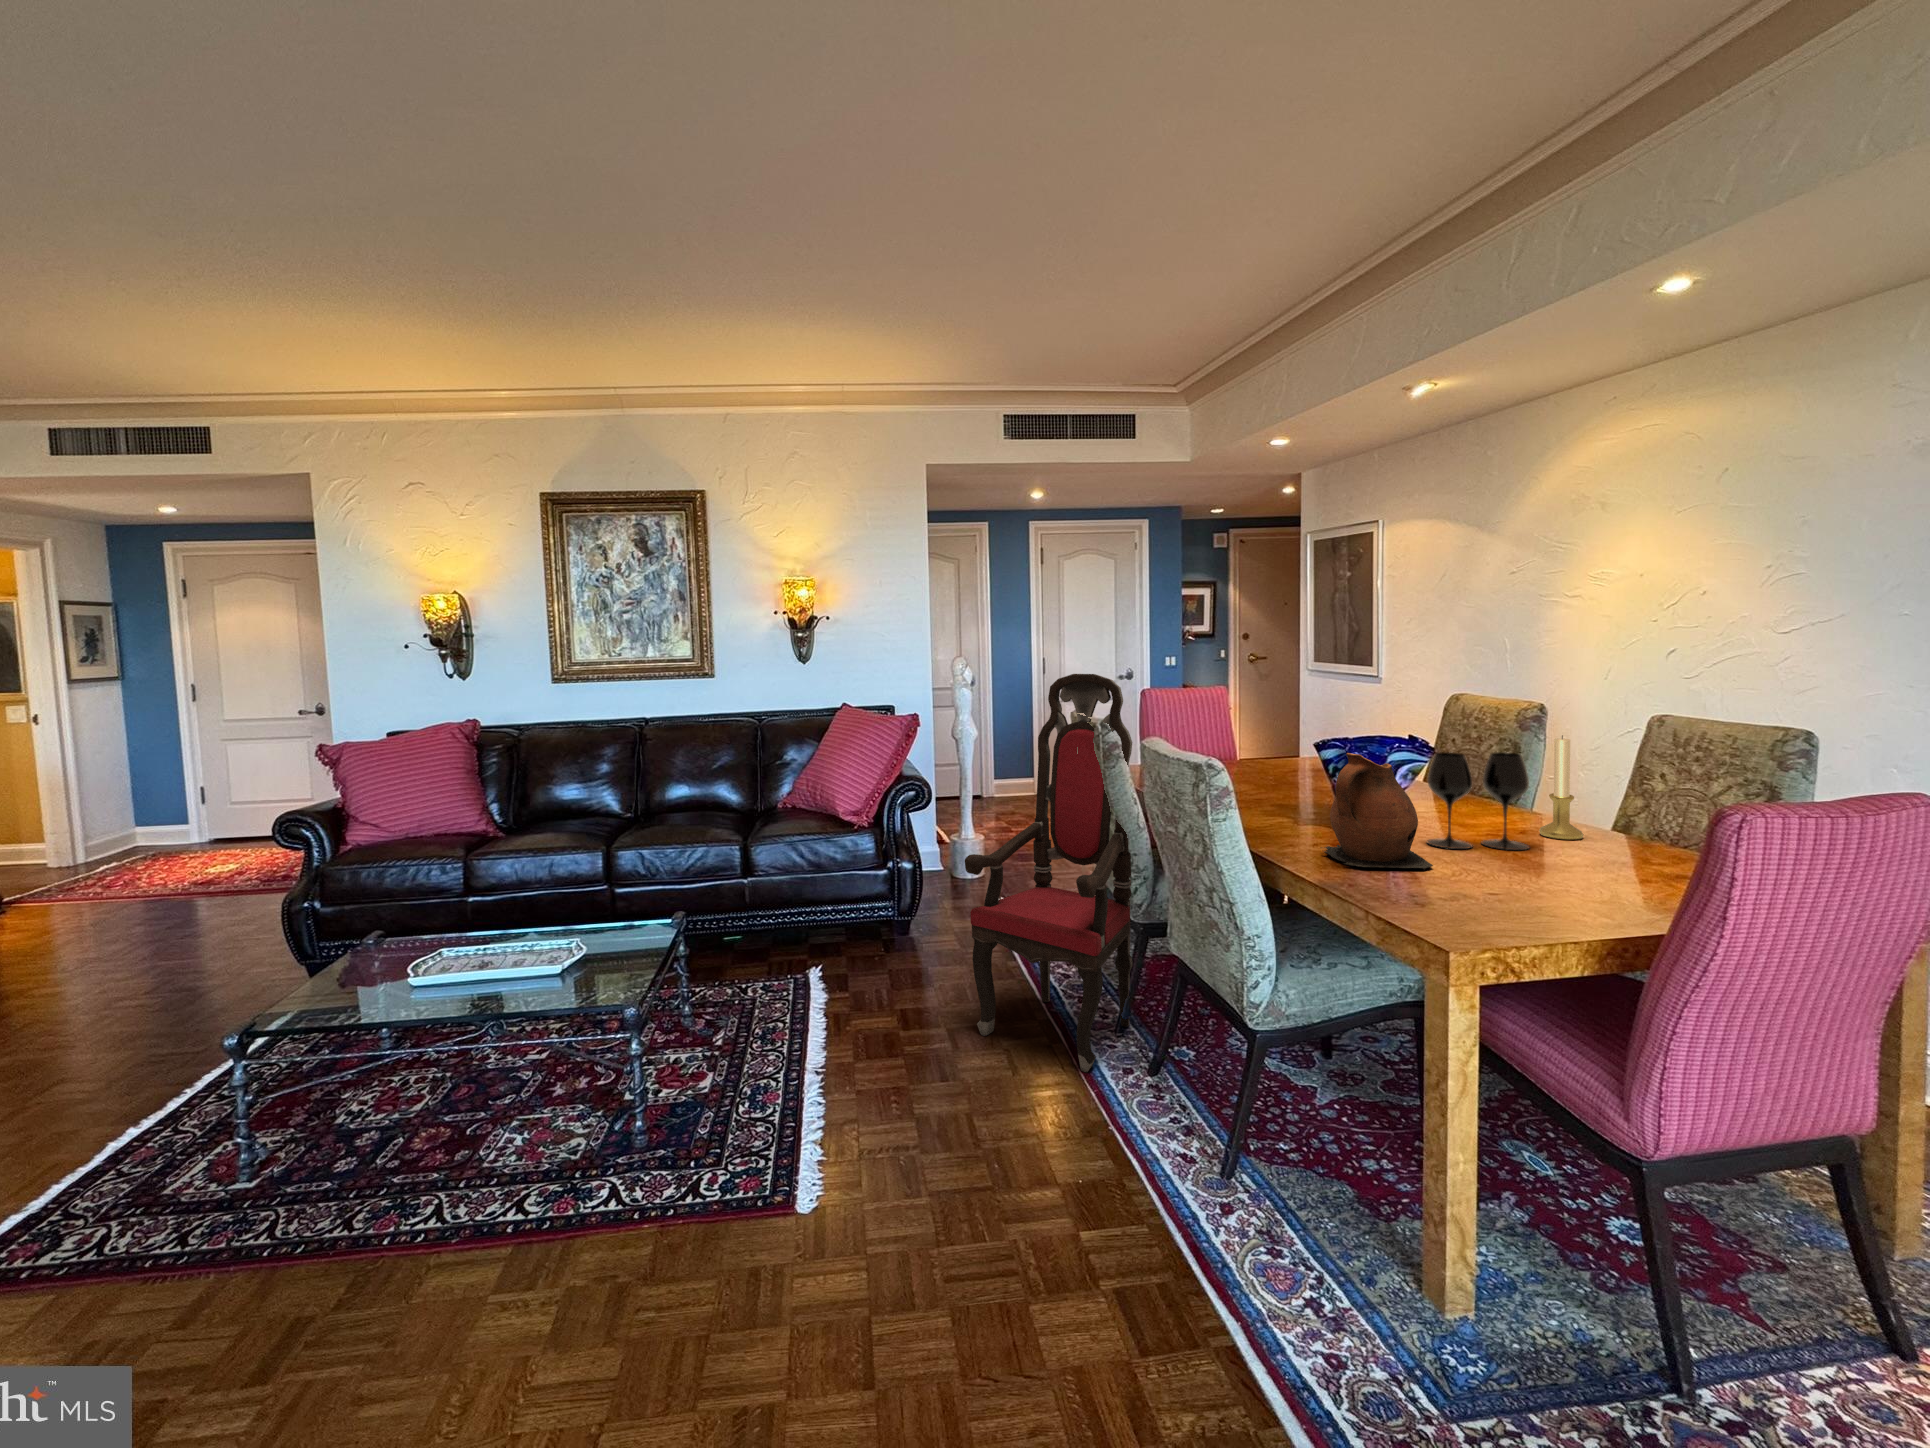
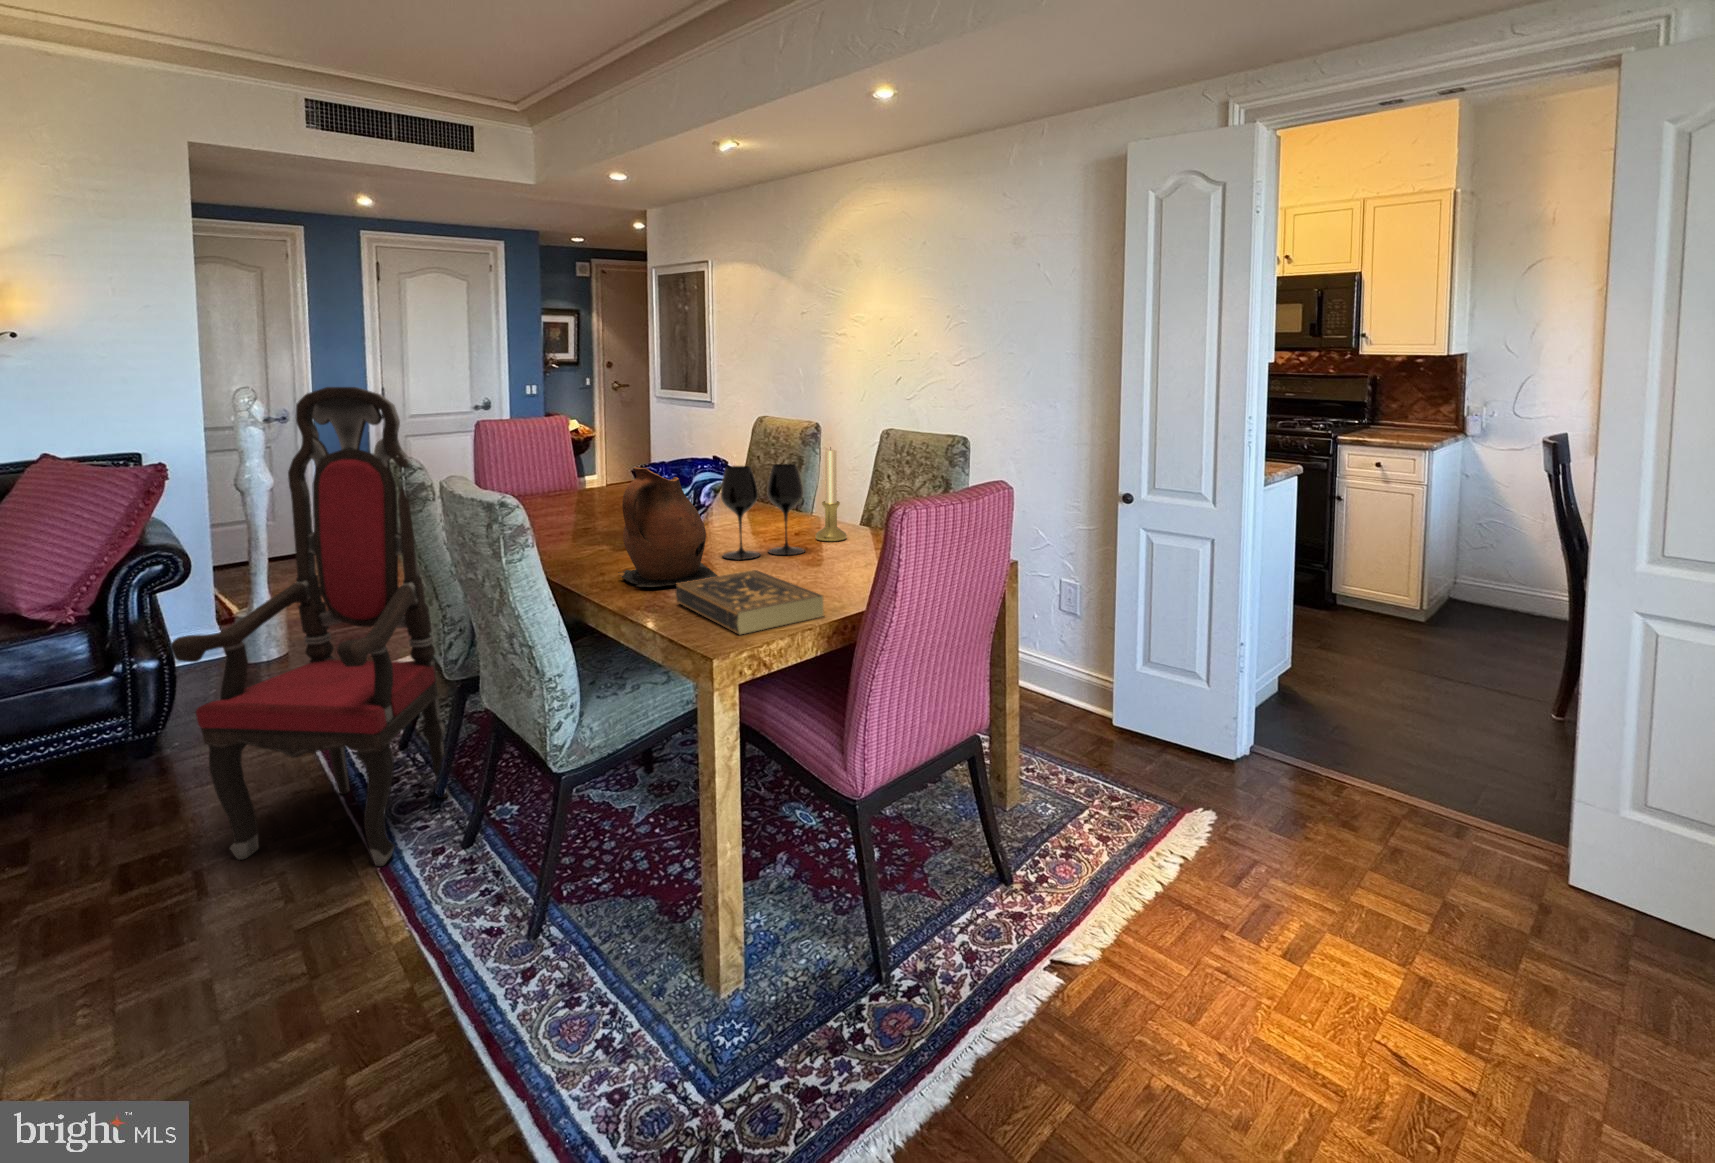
book: none [1394,864,1580,930] -> present [676,570,824,634]

